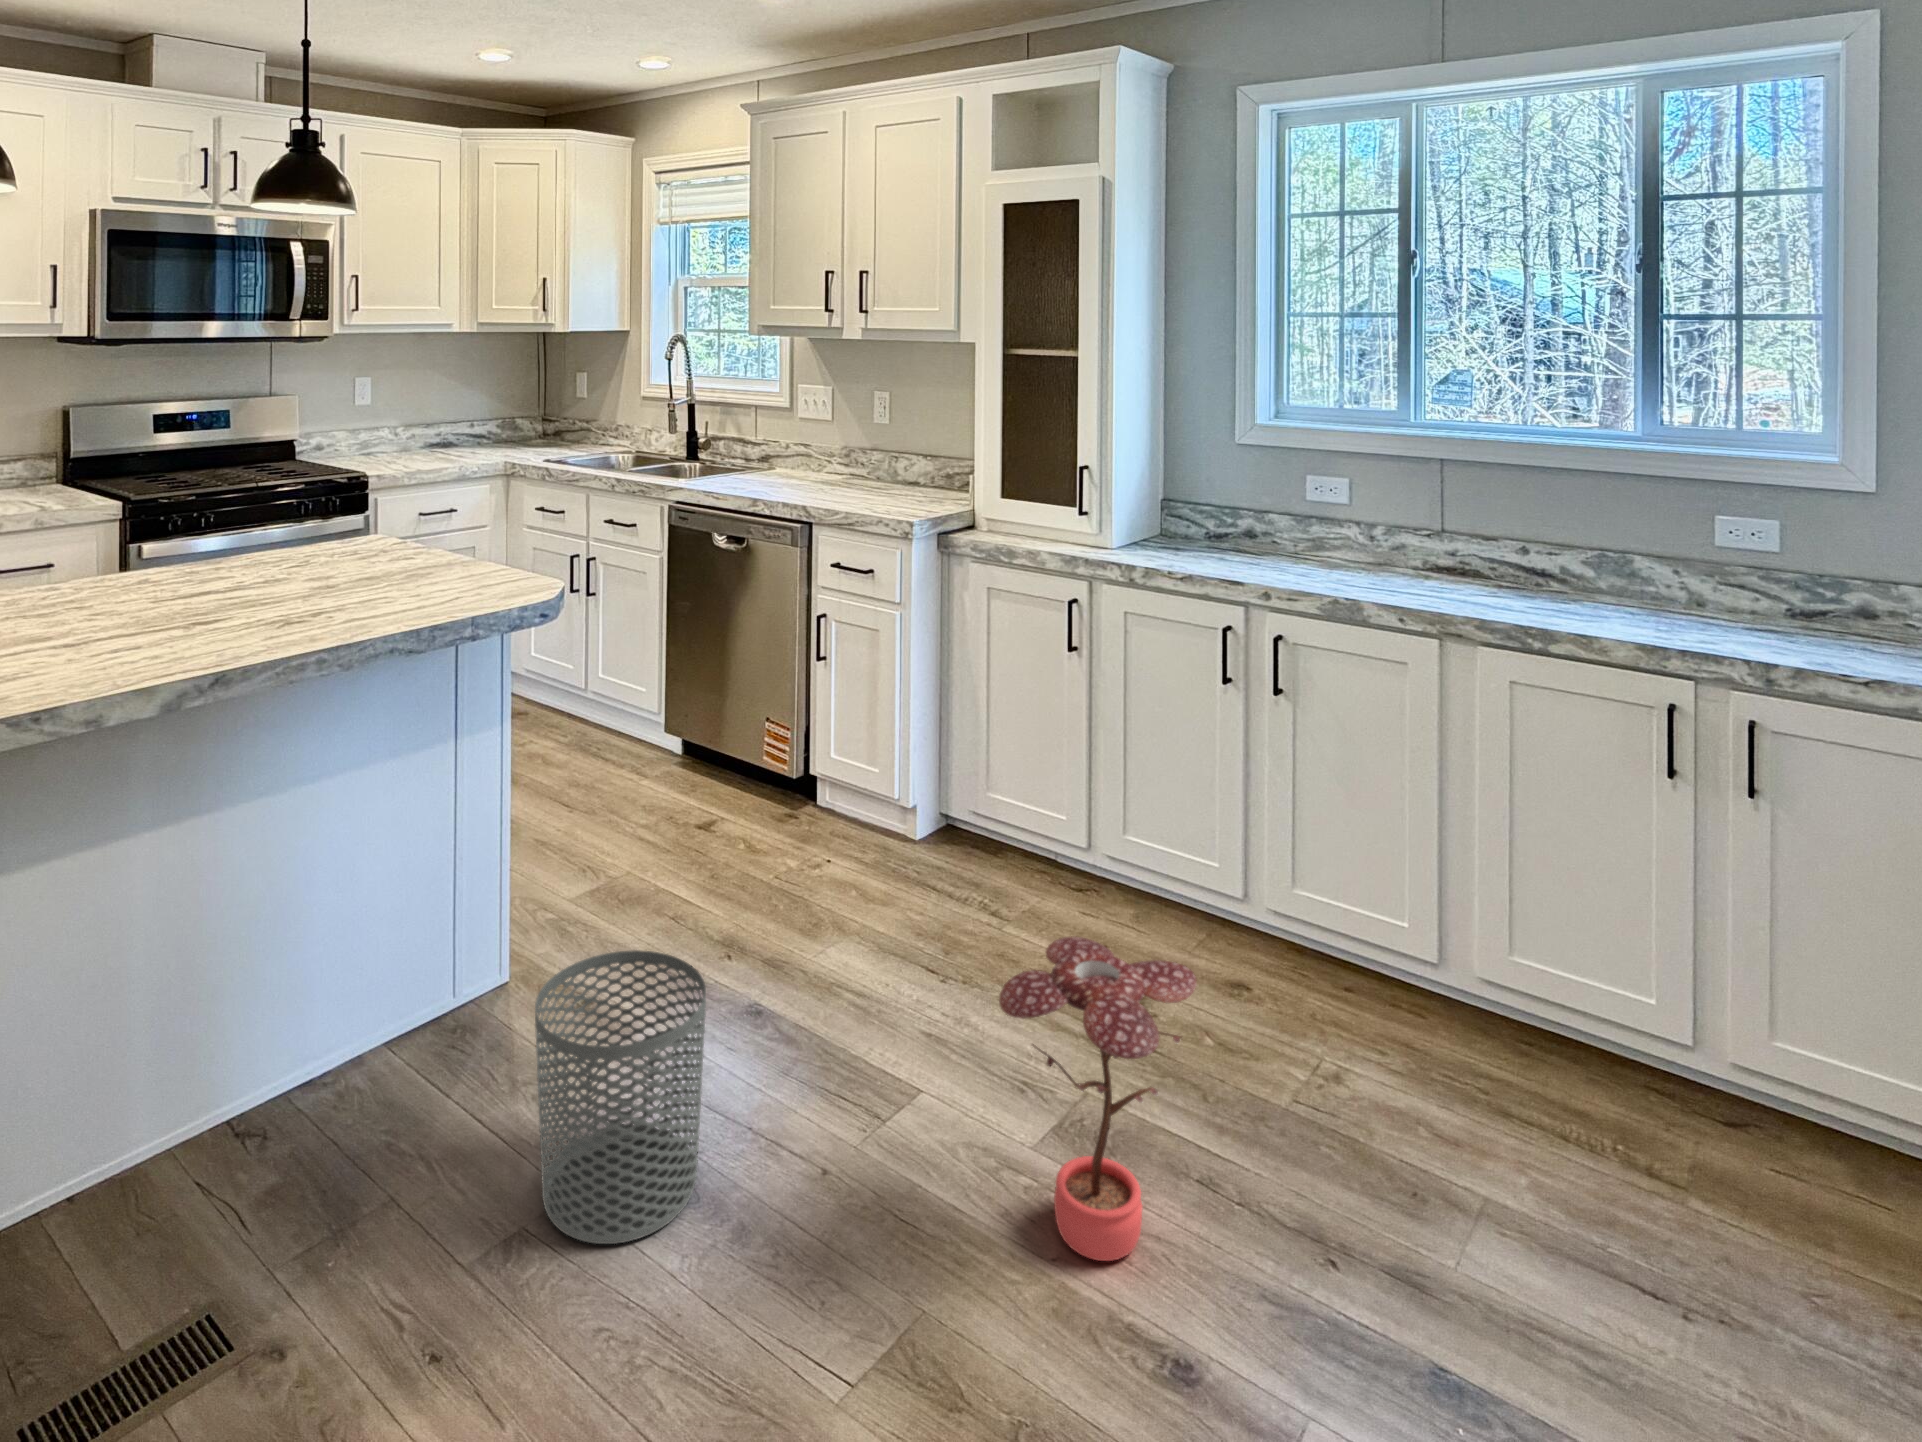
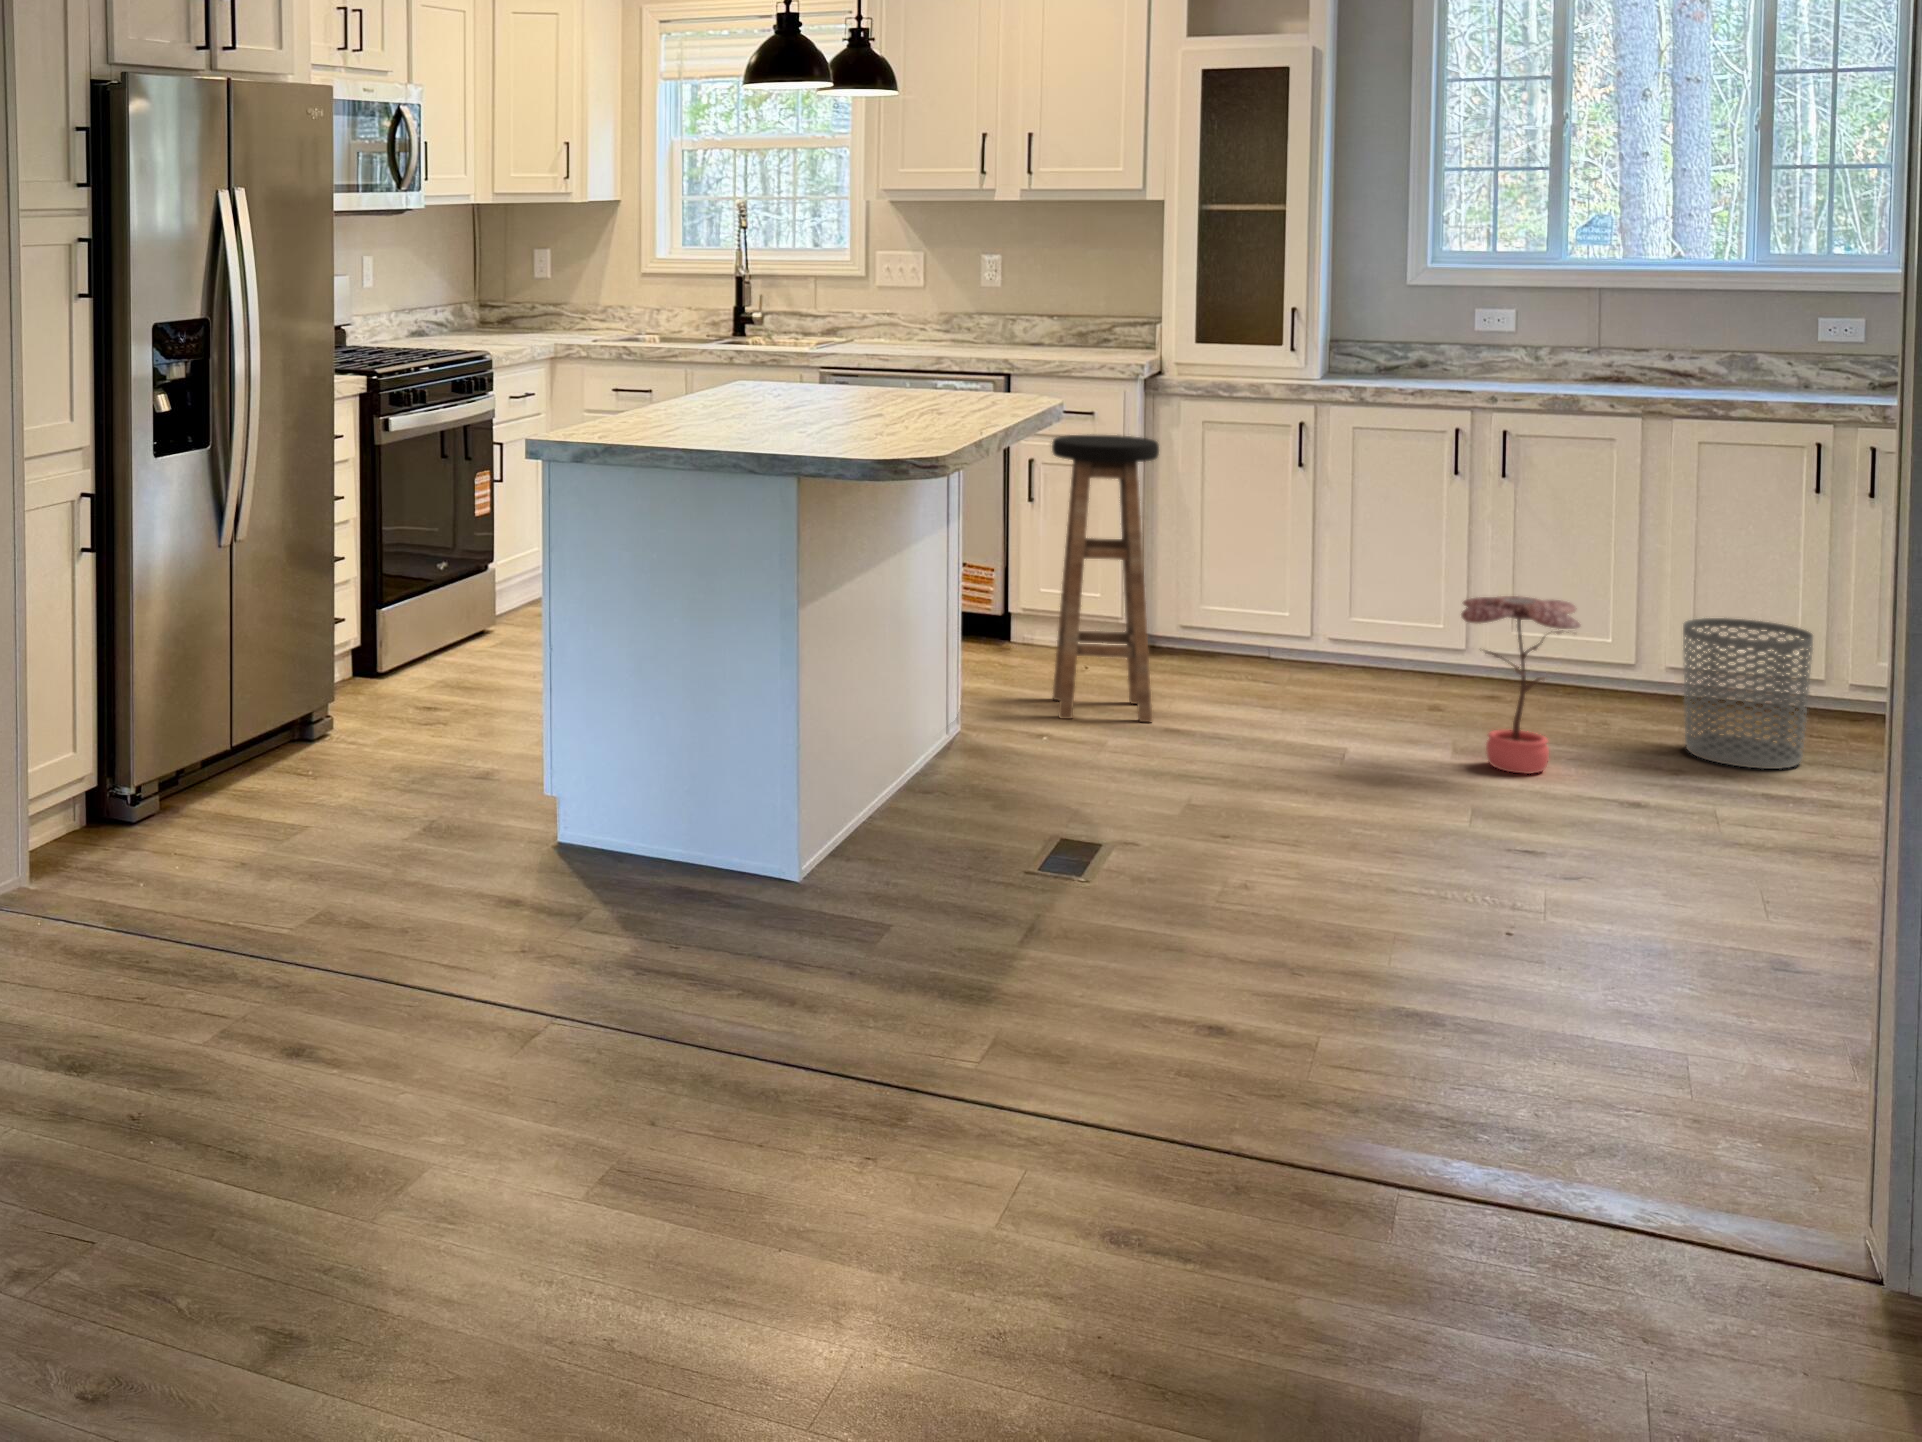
bar stool: none [630,624,777,1017] -> present [1052,435,1159,723]
waste bin: present [535,950,706,1244] -> present [1683,618,1813,769]

